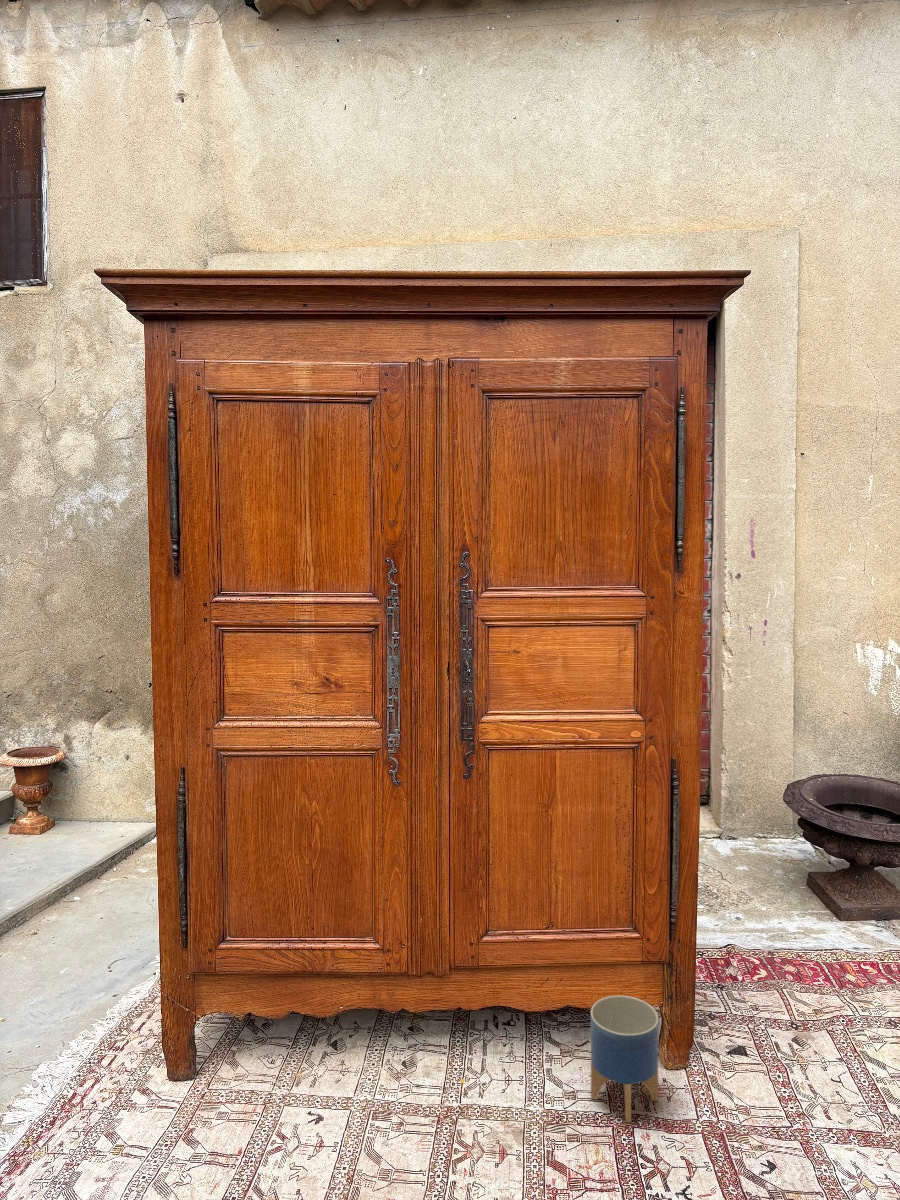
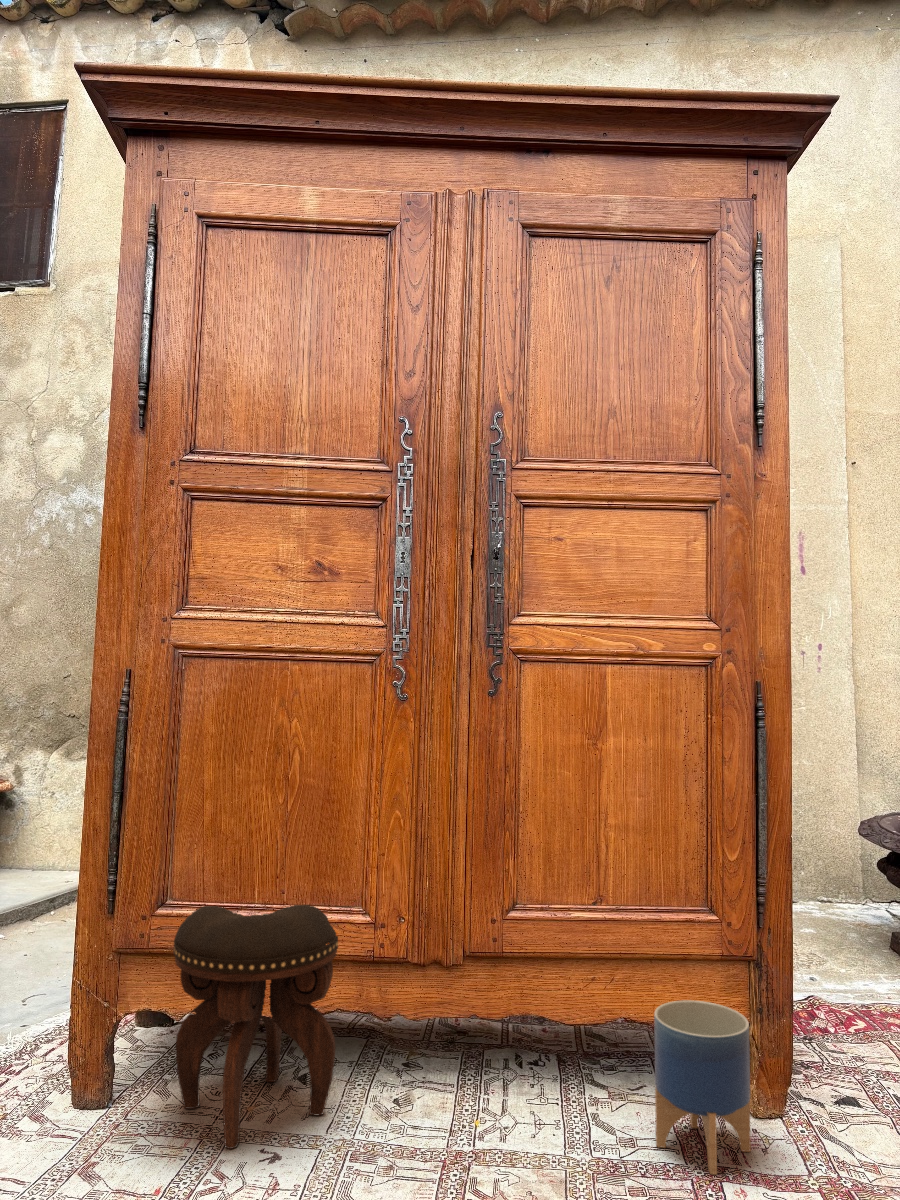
footstool: none [232,918,358,1112] -> present [173,905,338,1149]

